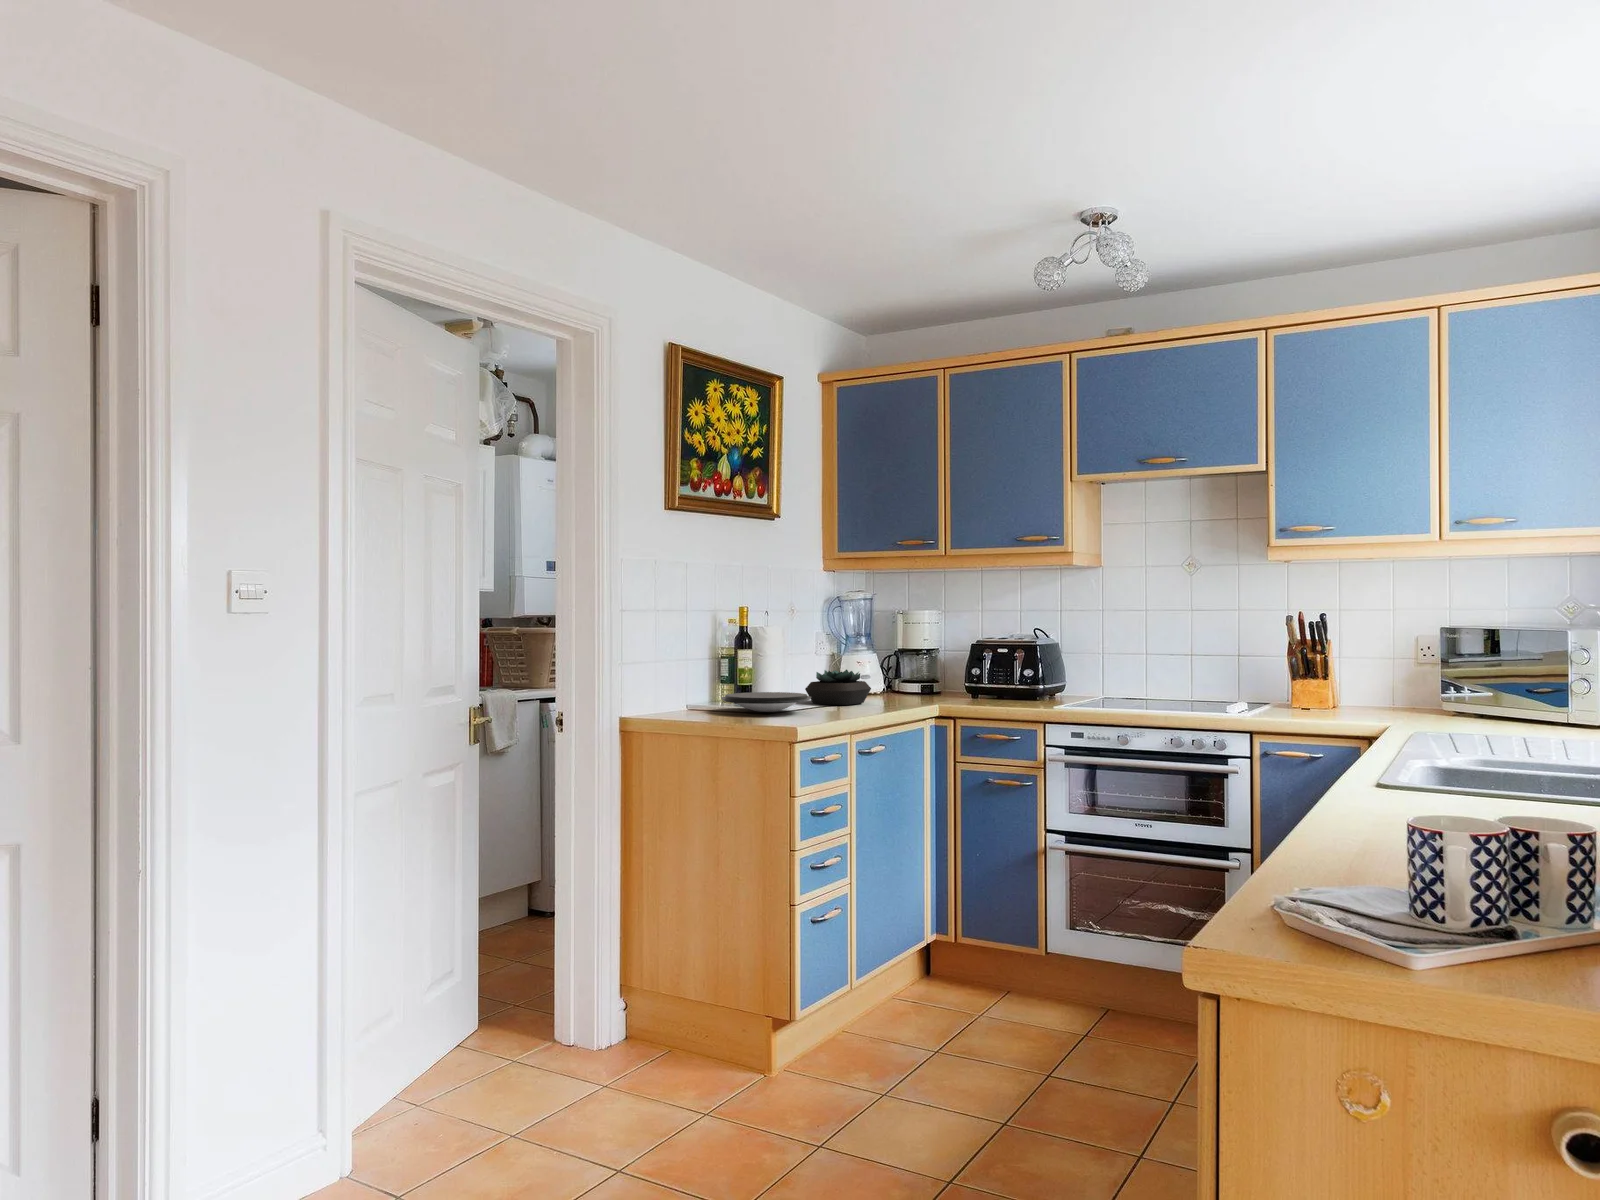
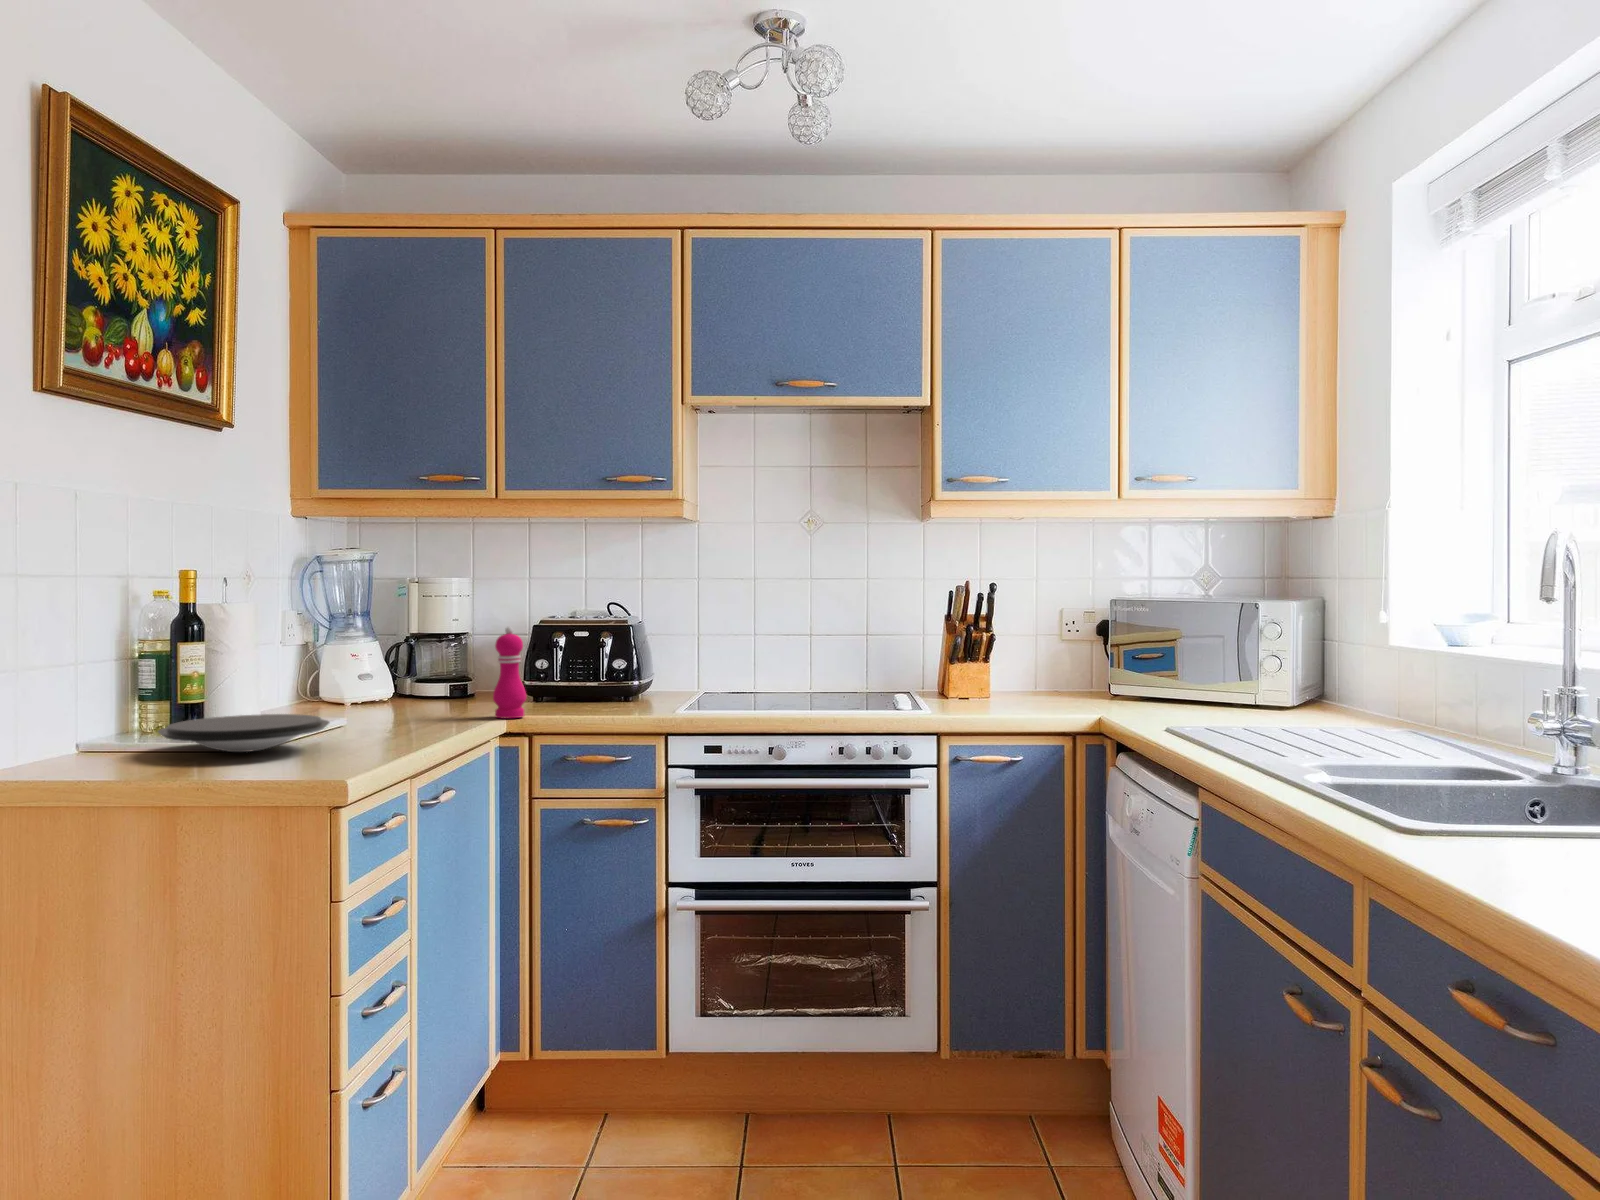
pepper mill: none [930,644,953,706] -> present [493,627,526,718]
succulent plant: present [805,670,871,705] -> none [293,669,403,727]

